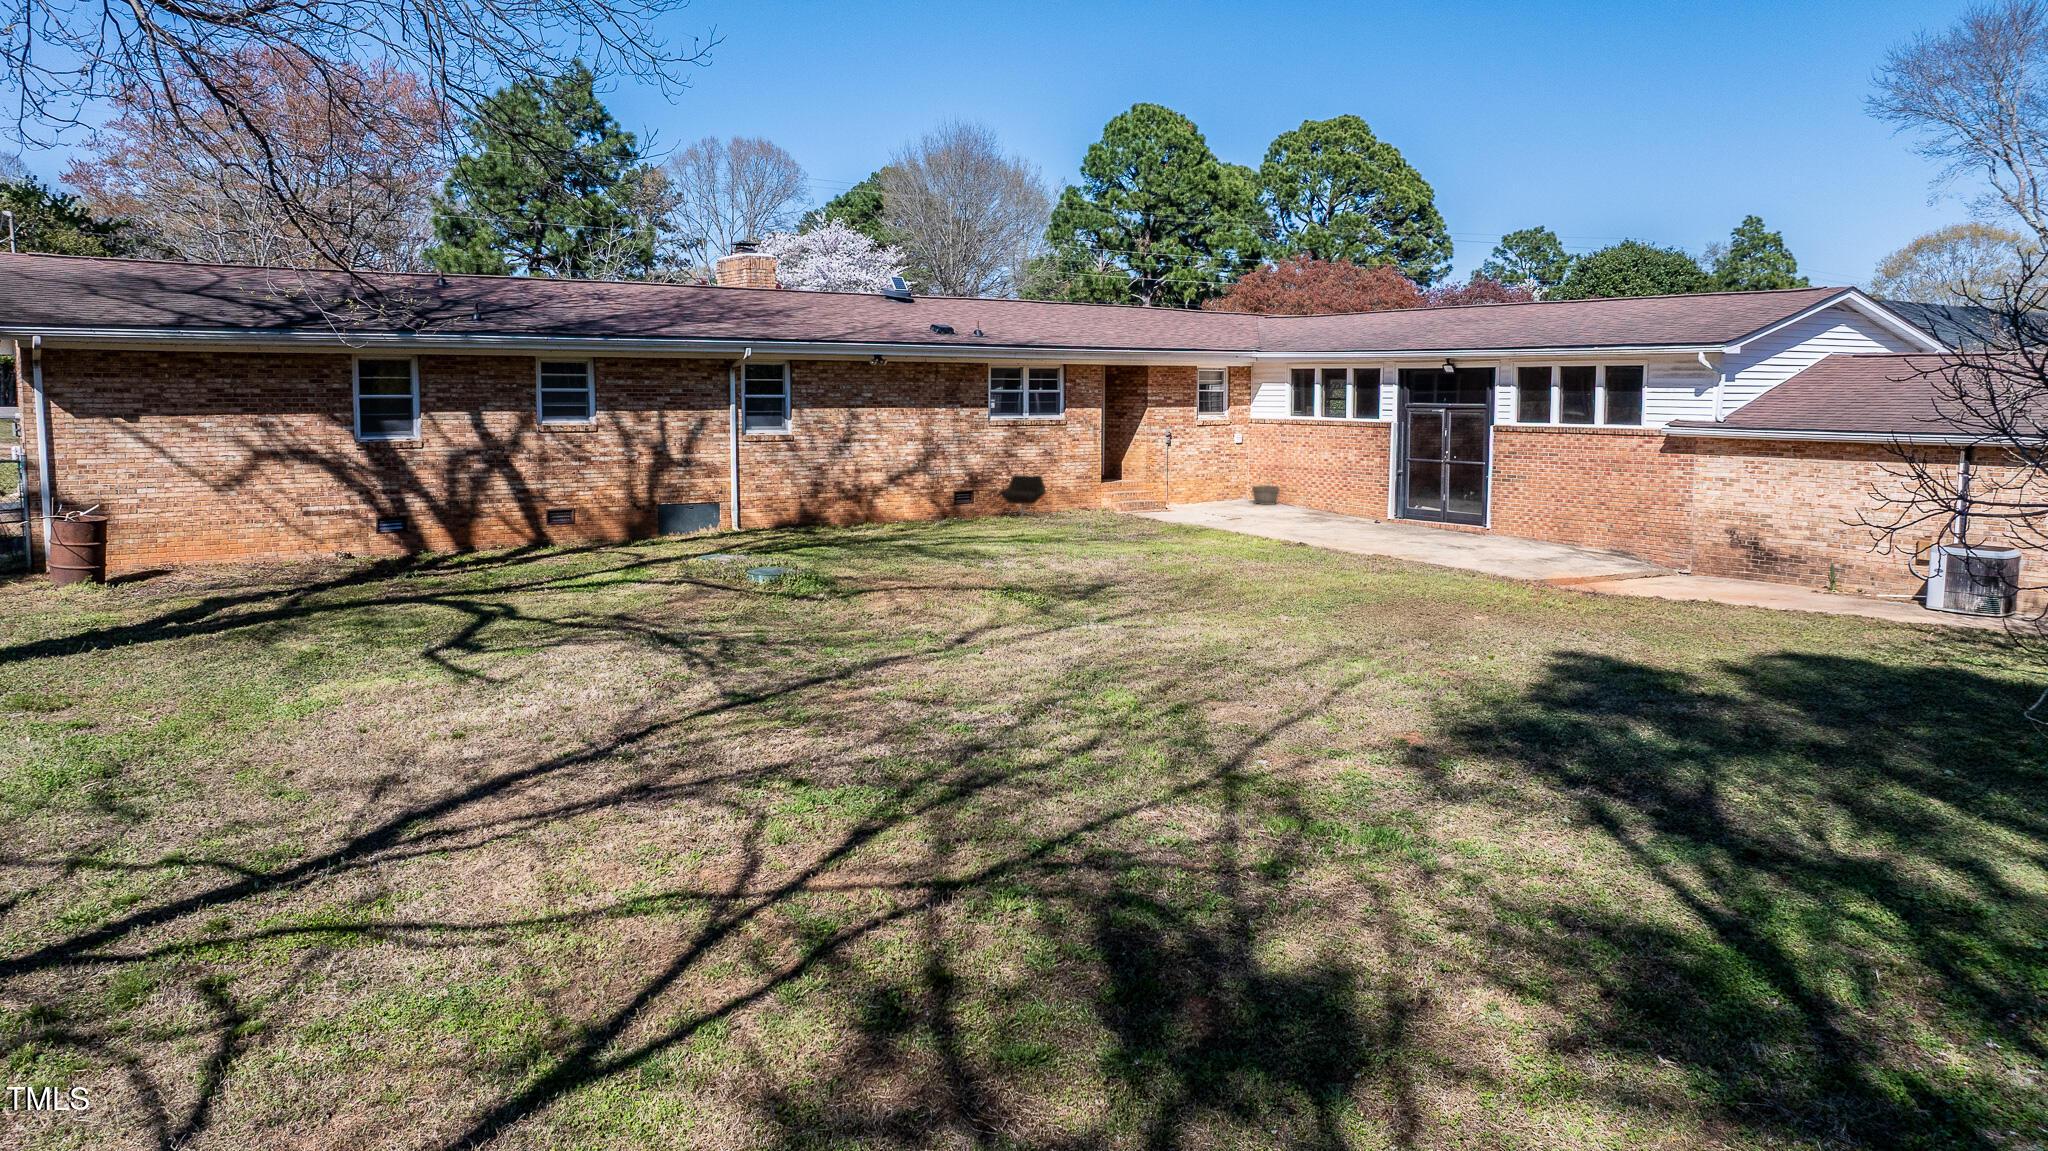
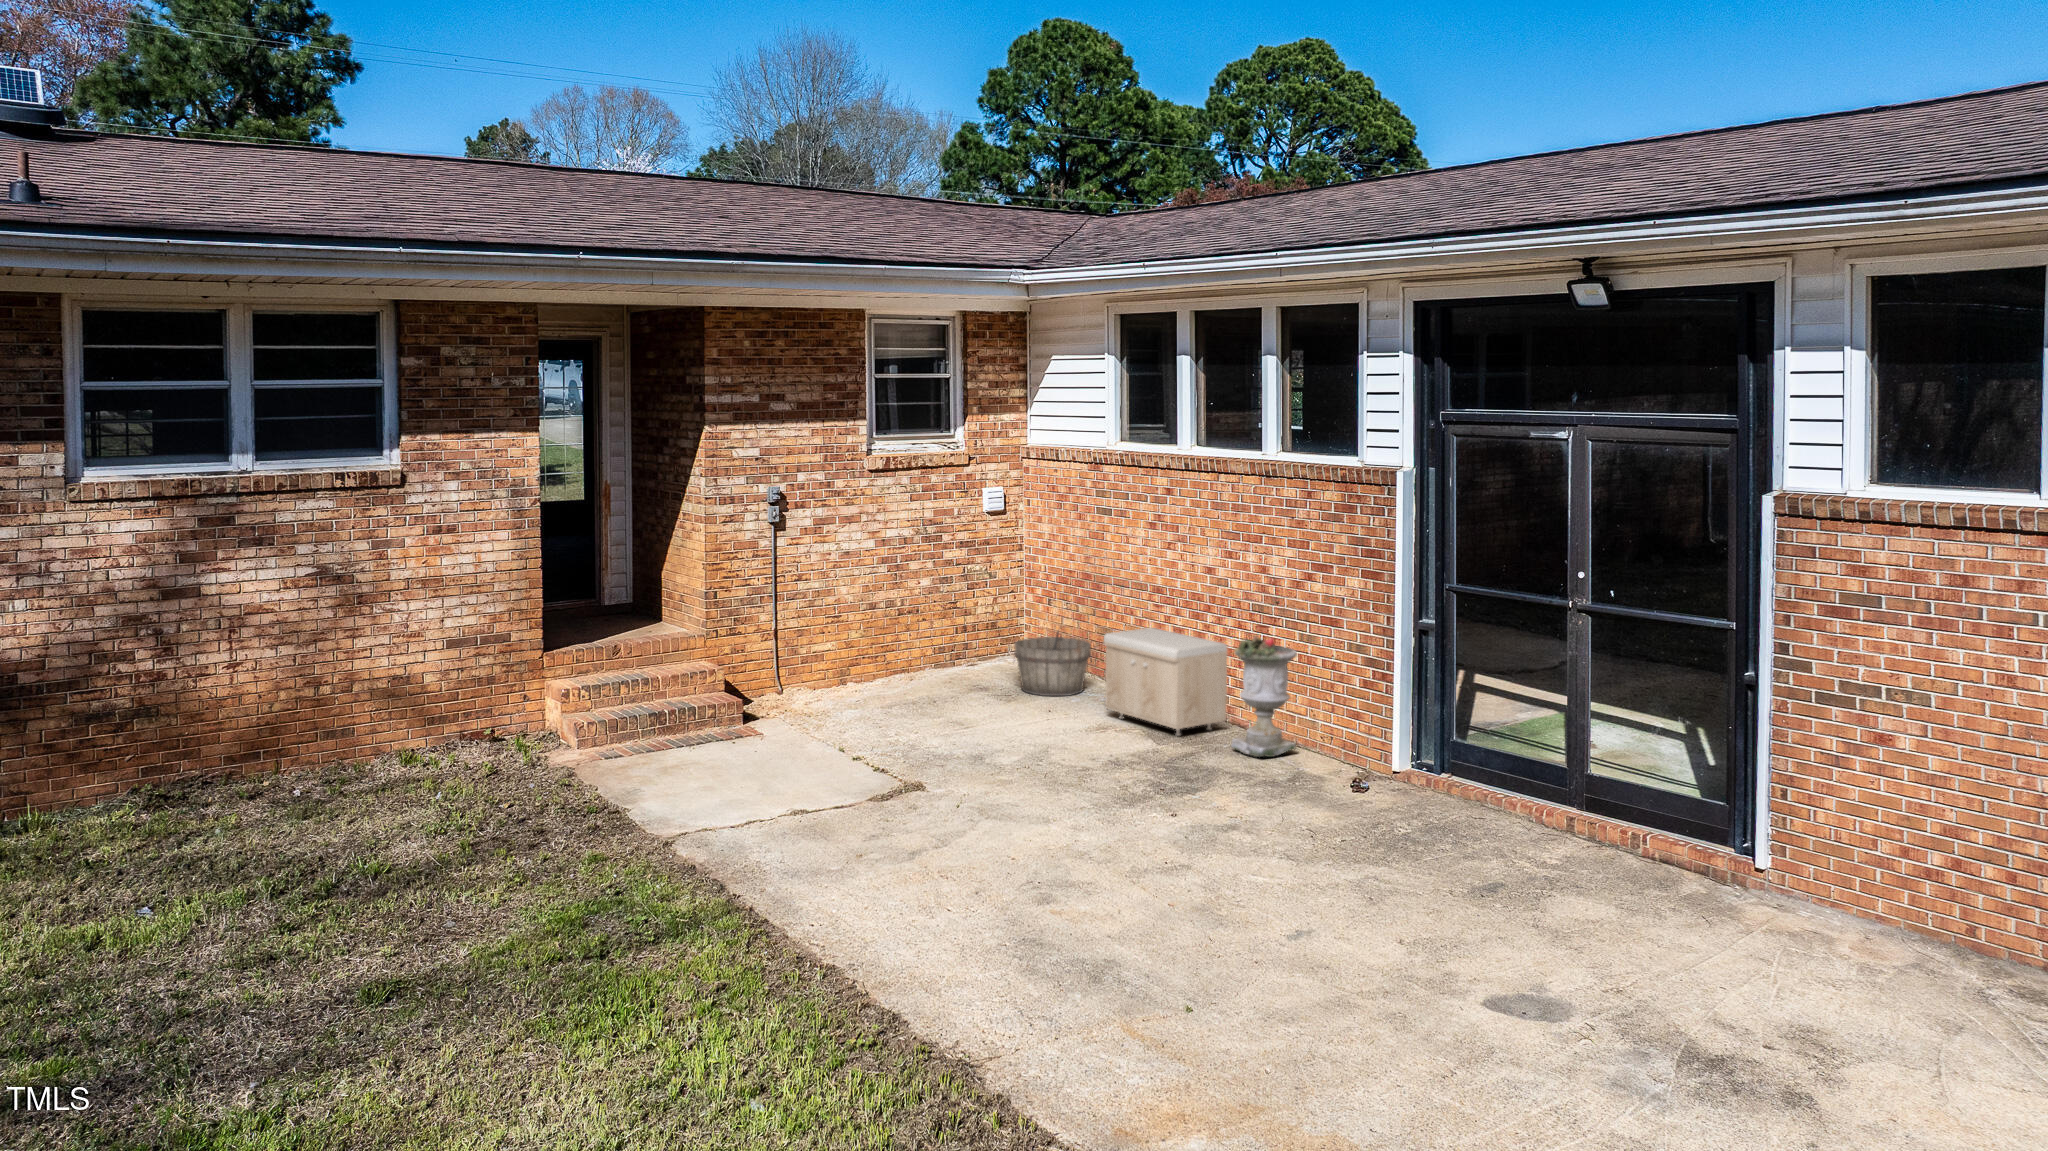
lounge chair: present [999,475,1046,516] -> none [89,655,285,815]
planter: none [1335,476,1358,515] -> present [1231,635,1297,757]
storage bench: none [1289,478,1333,512] -> present [1104,628,1227,736]

